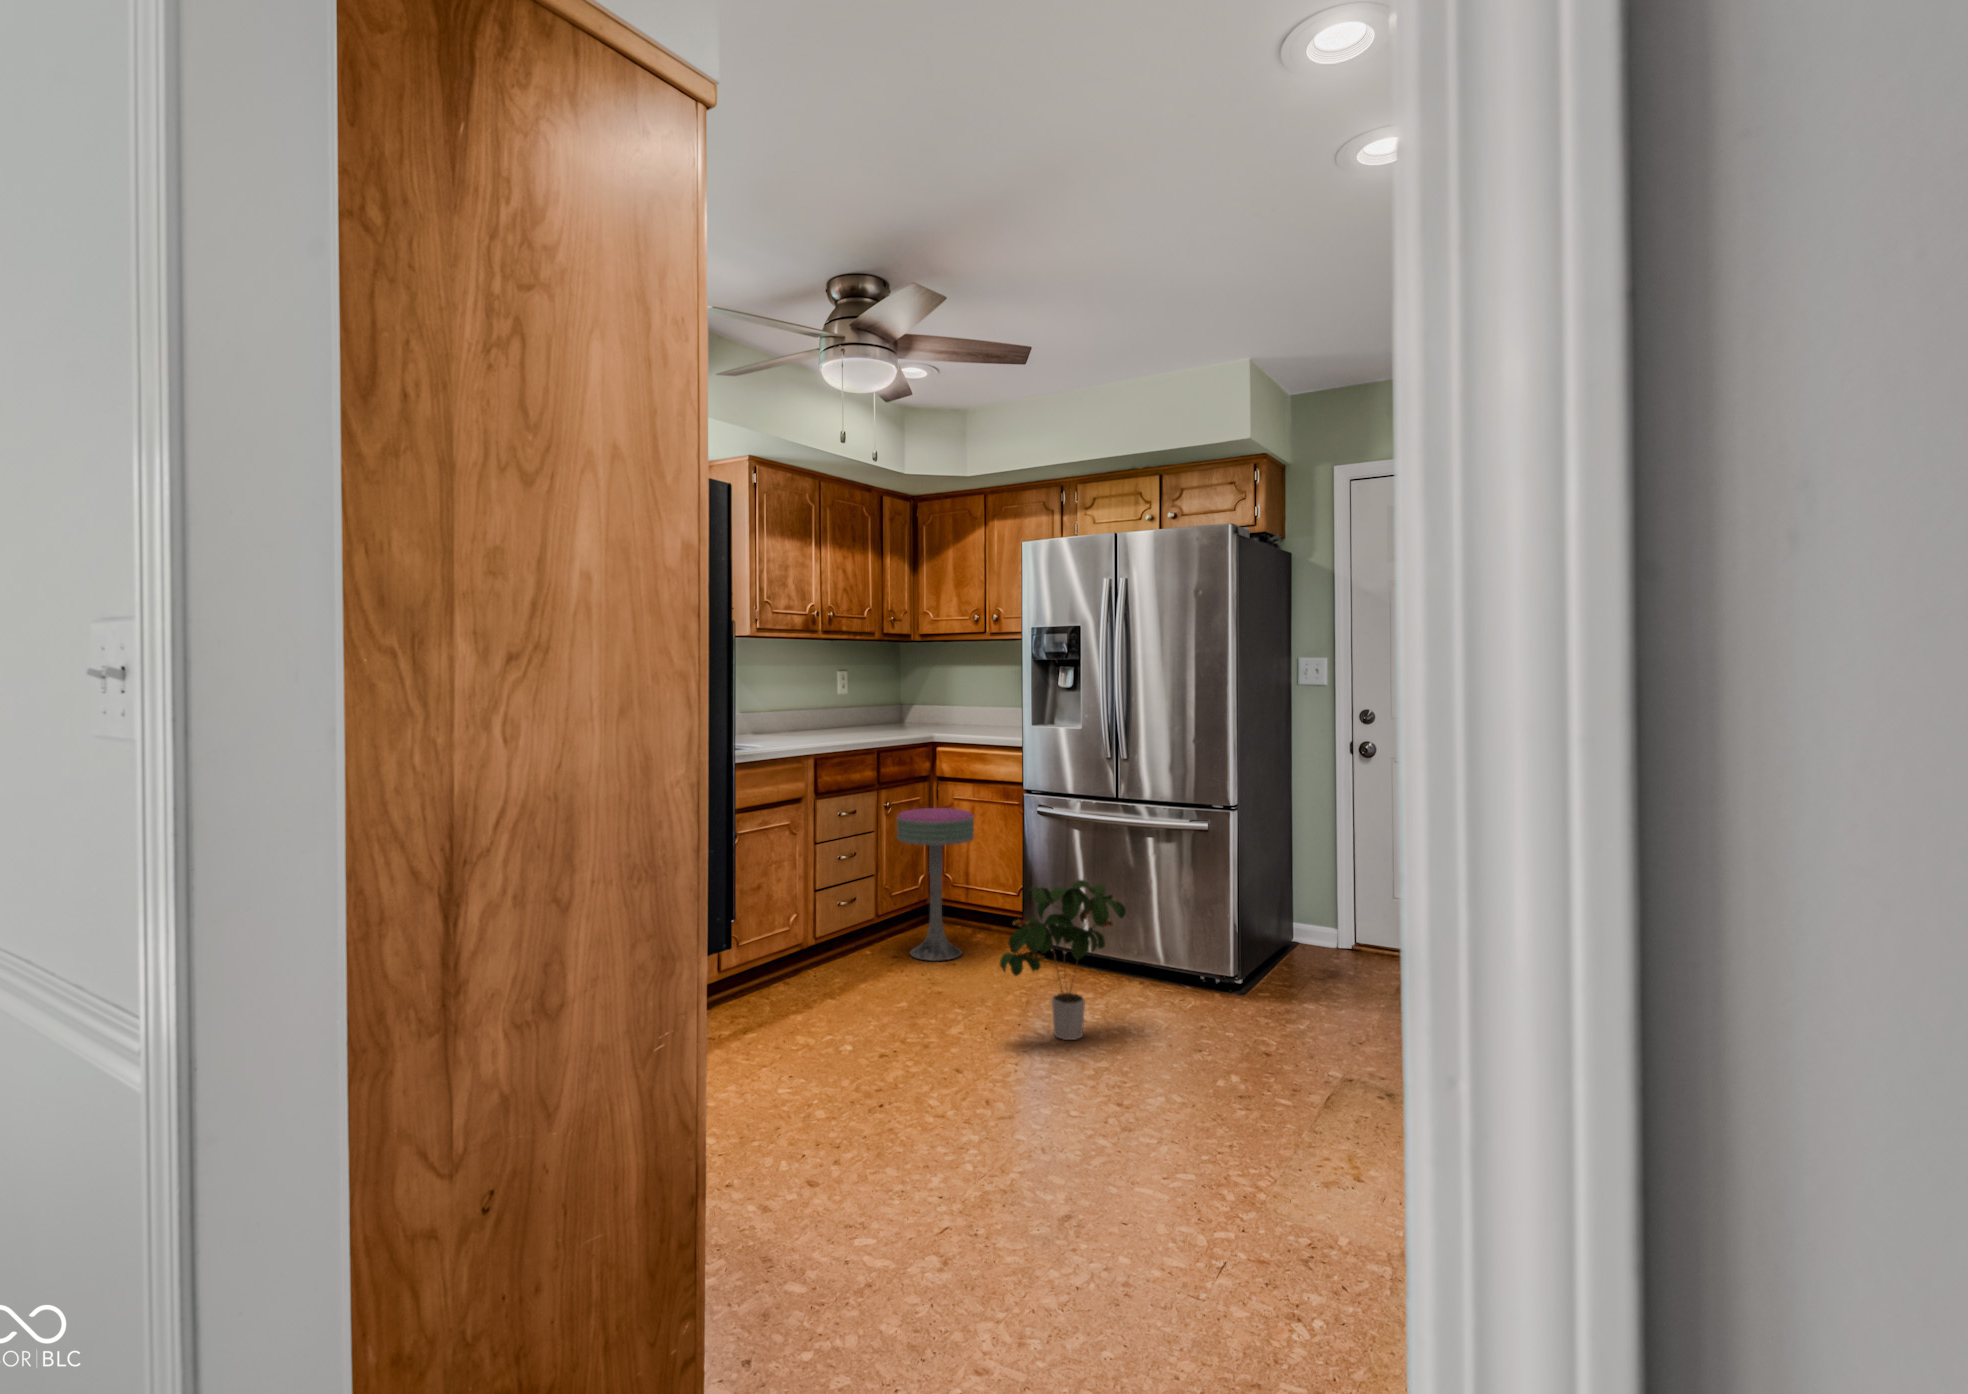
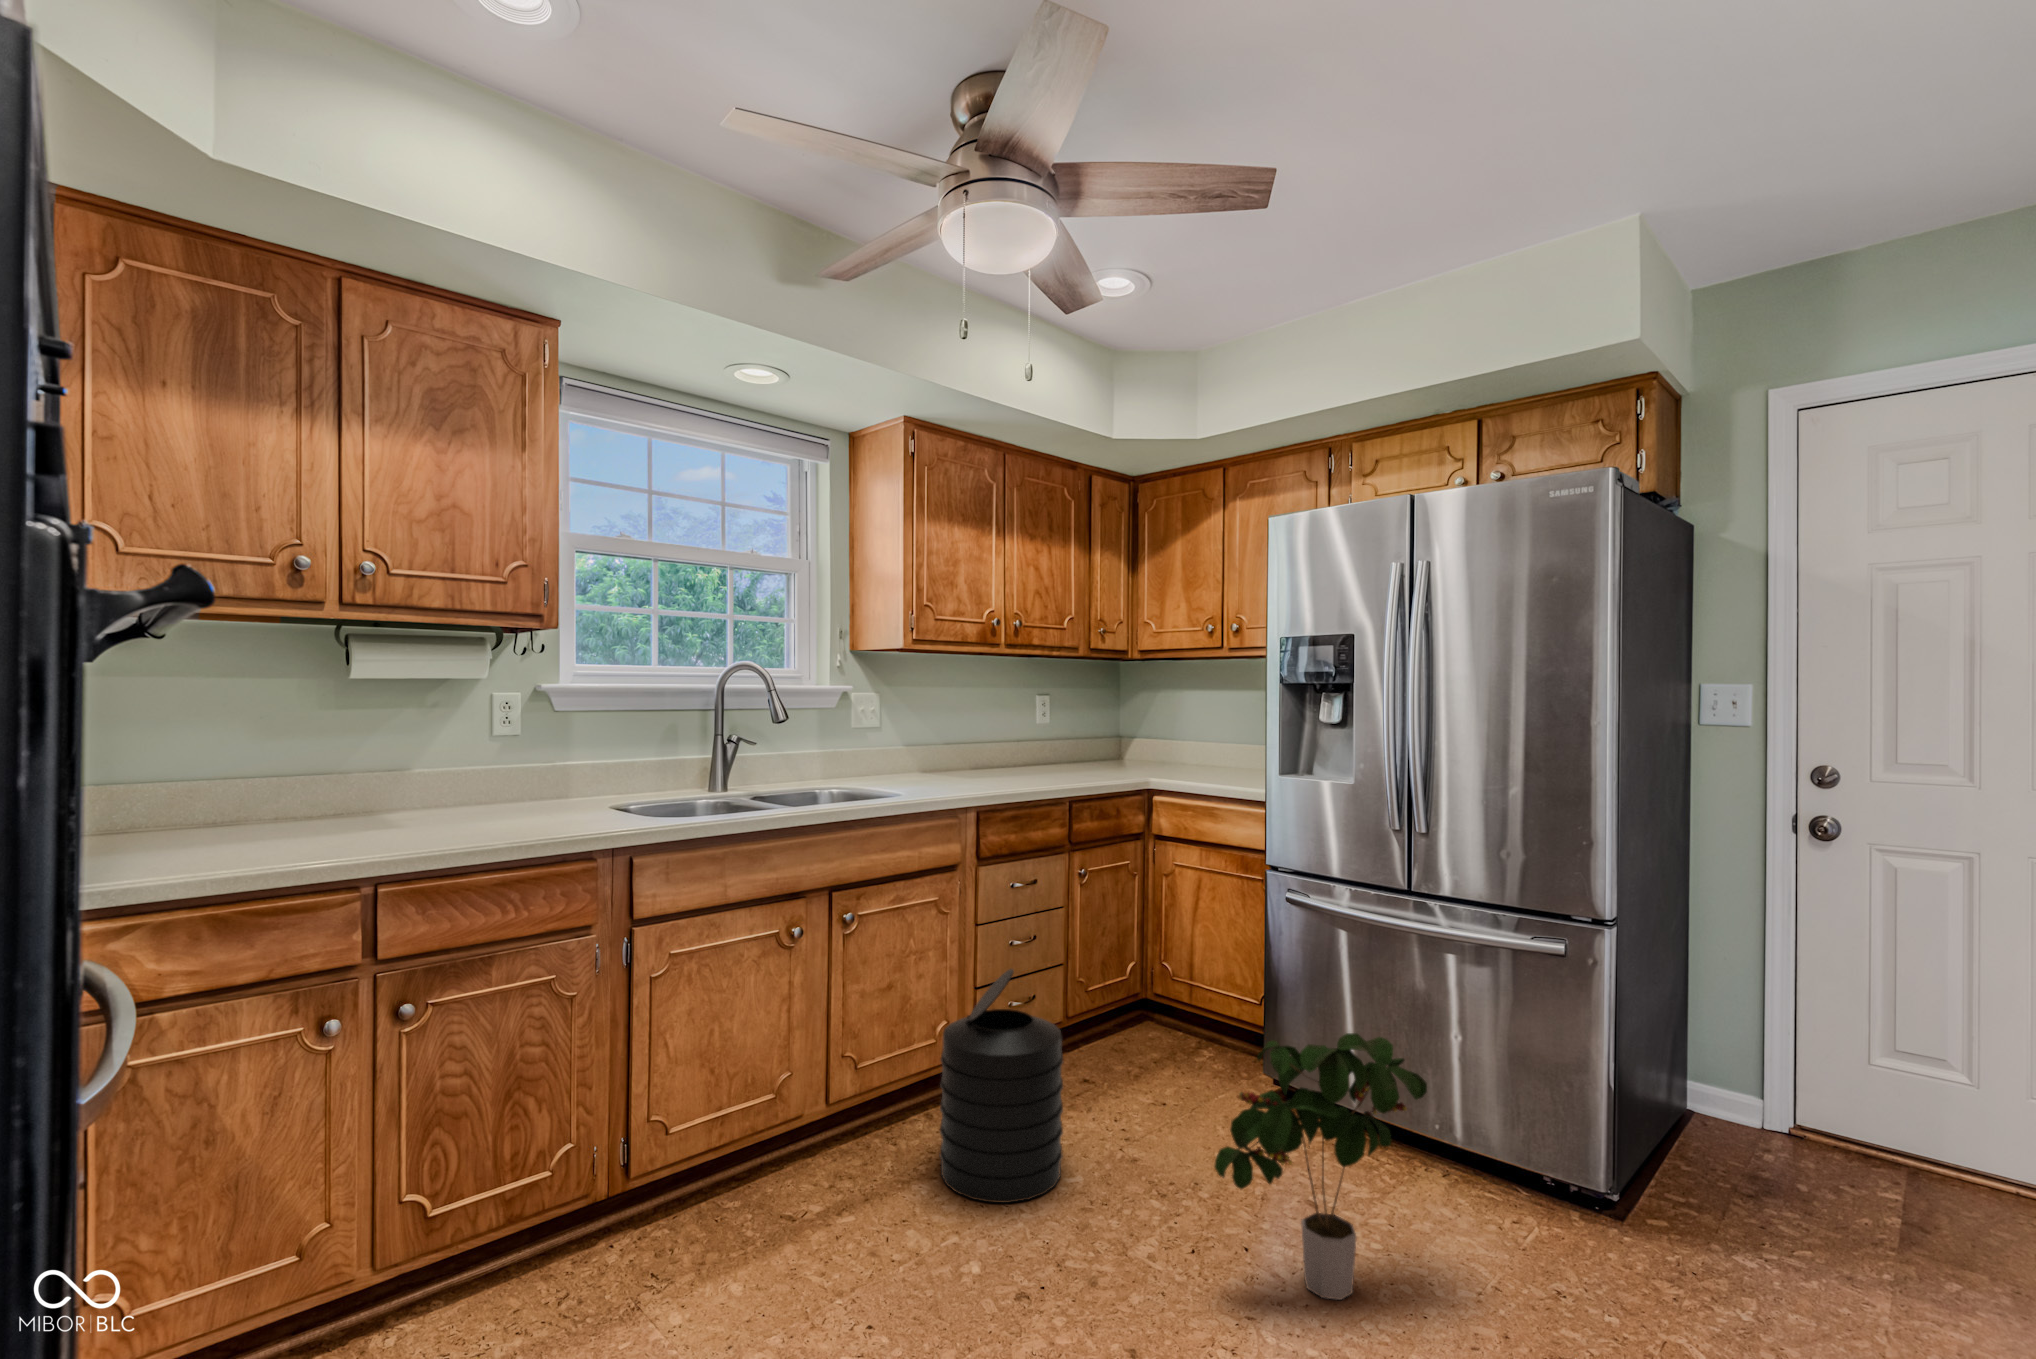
bar stool: present [897,808,974,961] -> none [1089,880,1196,1097]
trash can: none [805,863,892,1019] -> present [940,969,1063,1203]

